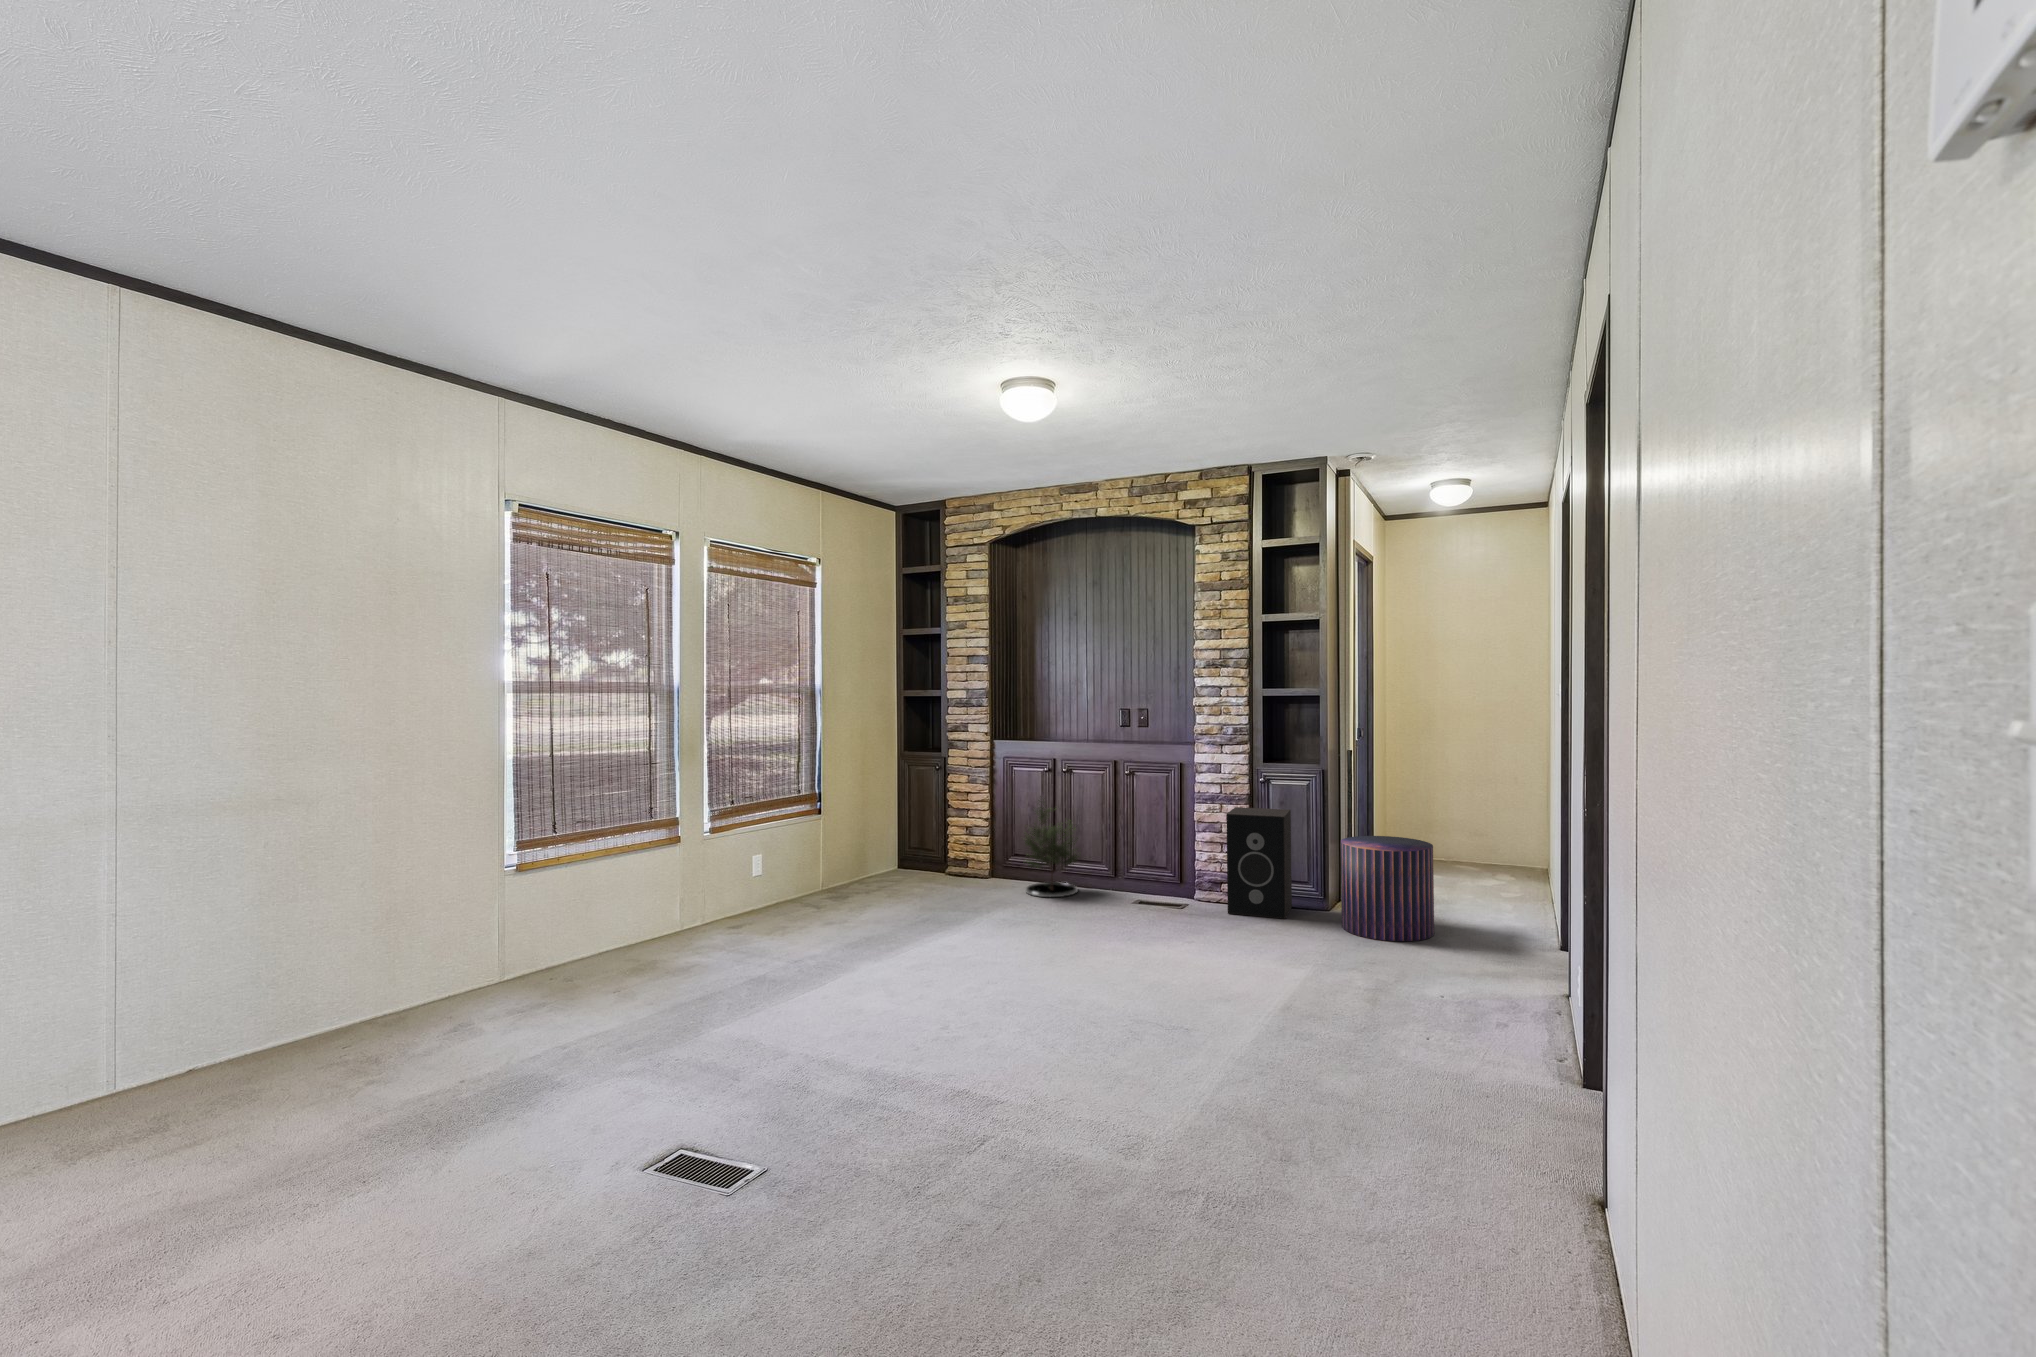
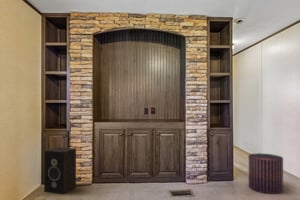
potted tree: present [1025,799,1079,897] -> none [115,147,141,193]
speaker: present [1226,807,1292,919] -> present [44,147,76,194]

